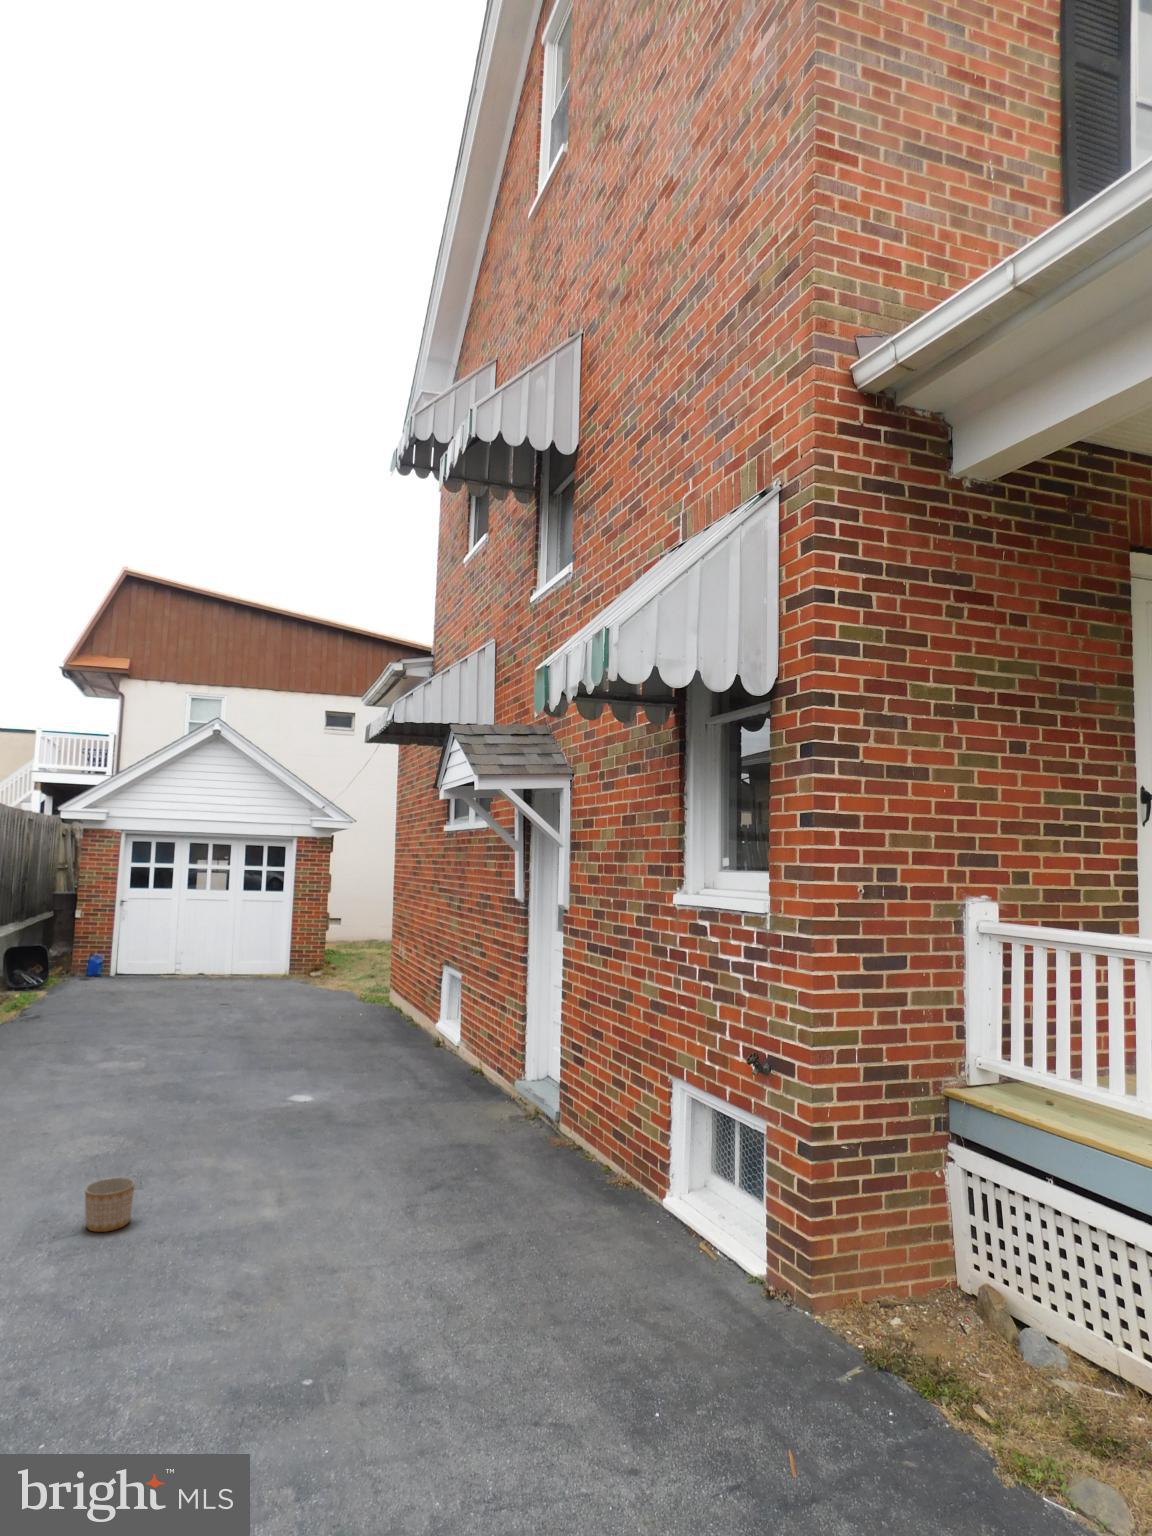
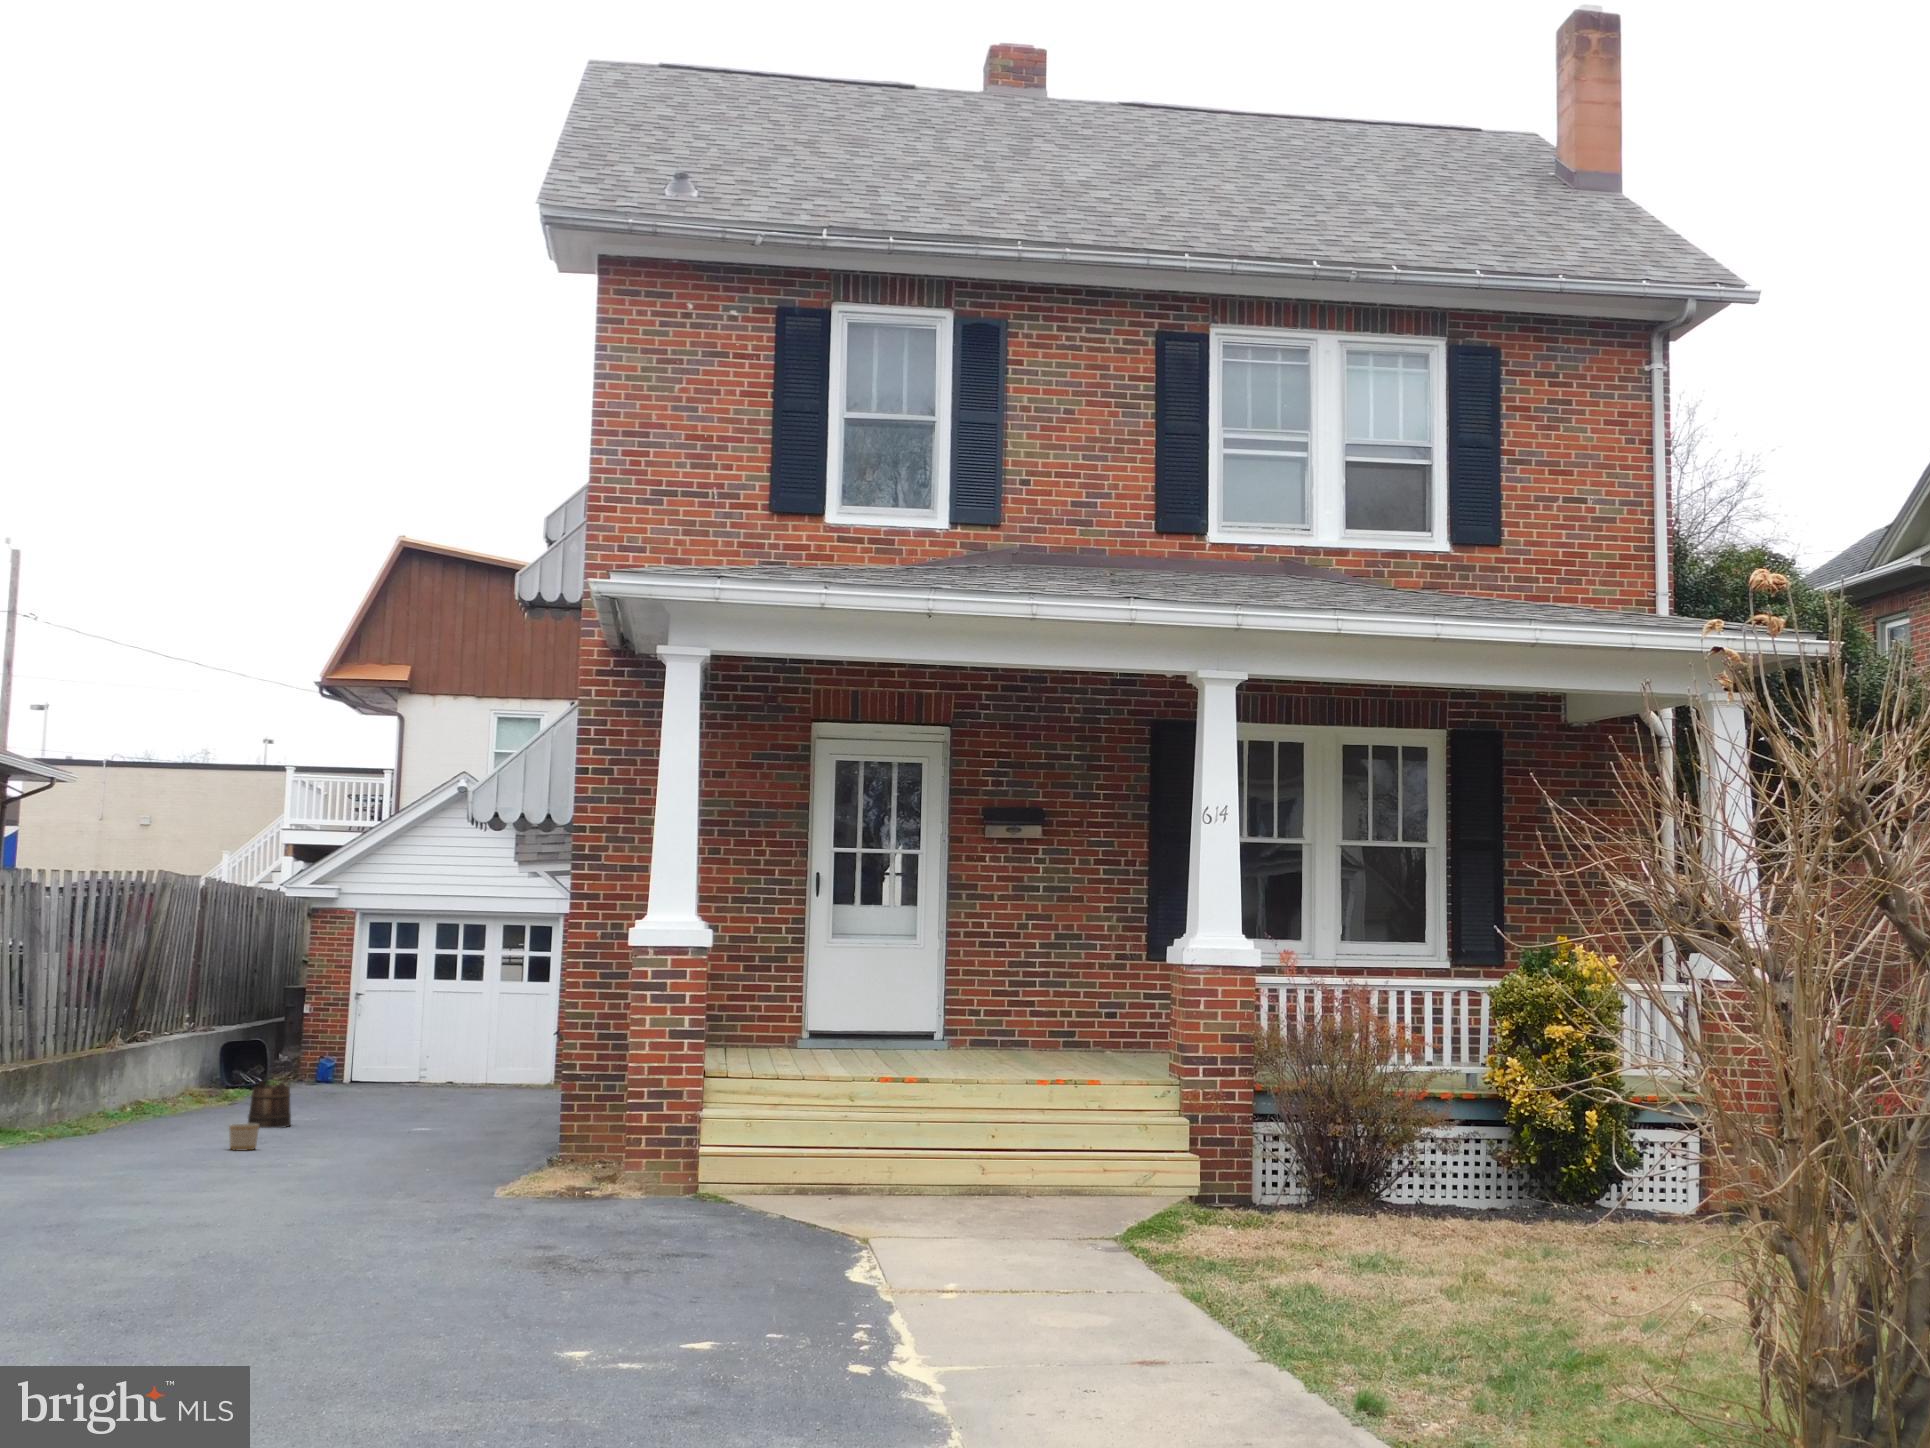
bucket: none [70,1048,127,1113] -> present [248,1081,291,1128]

